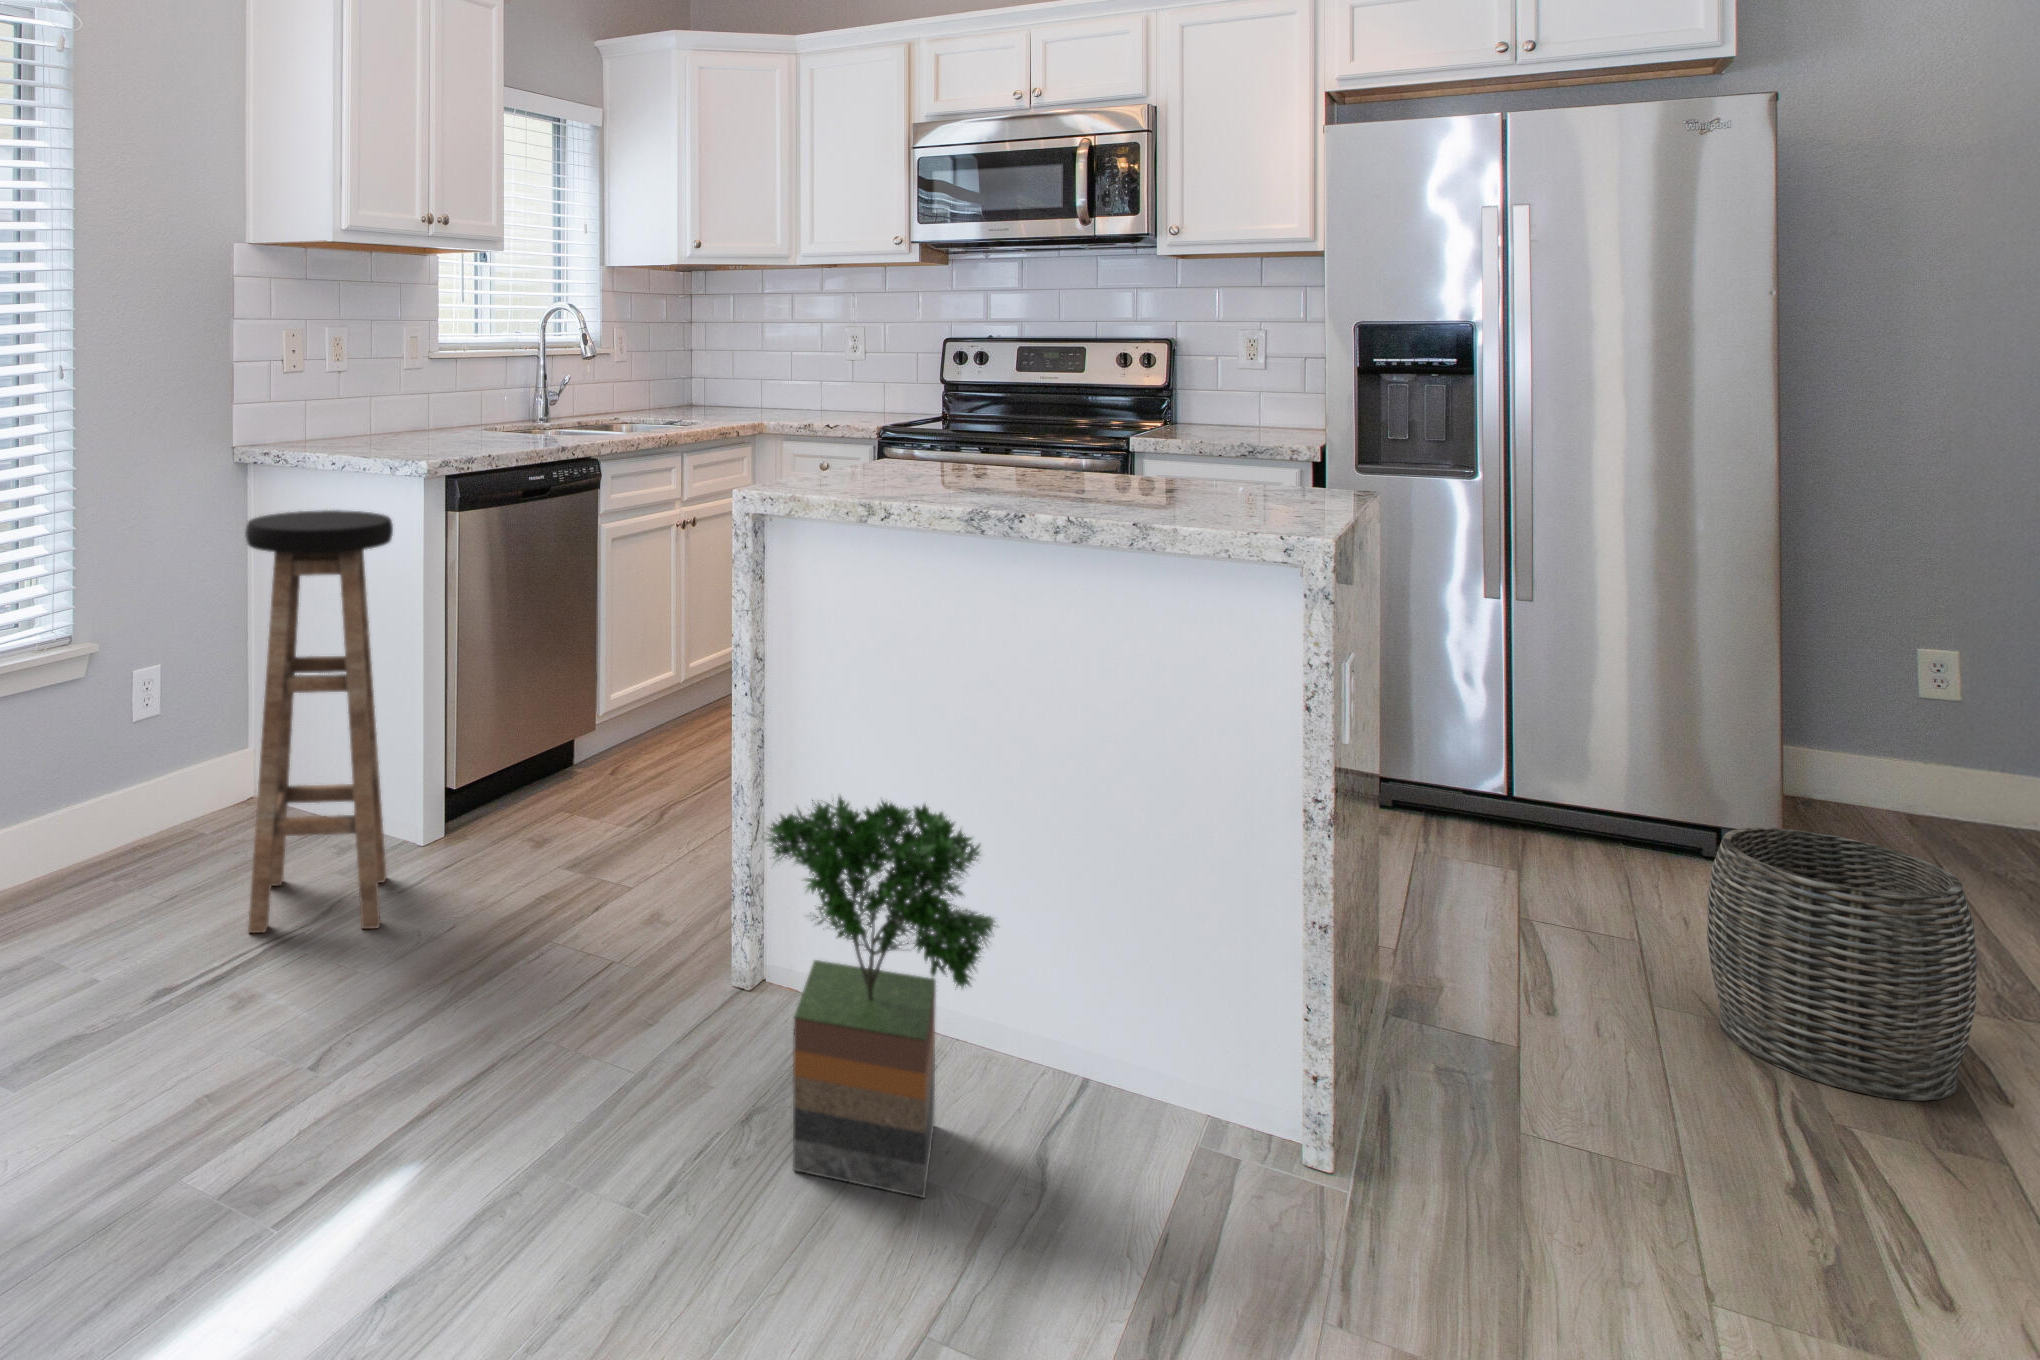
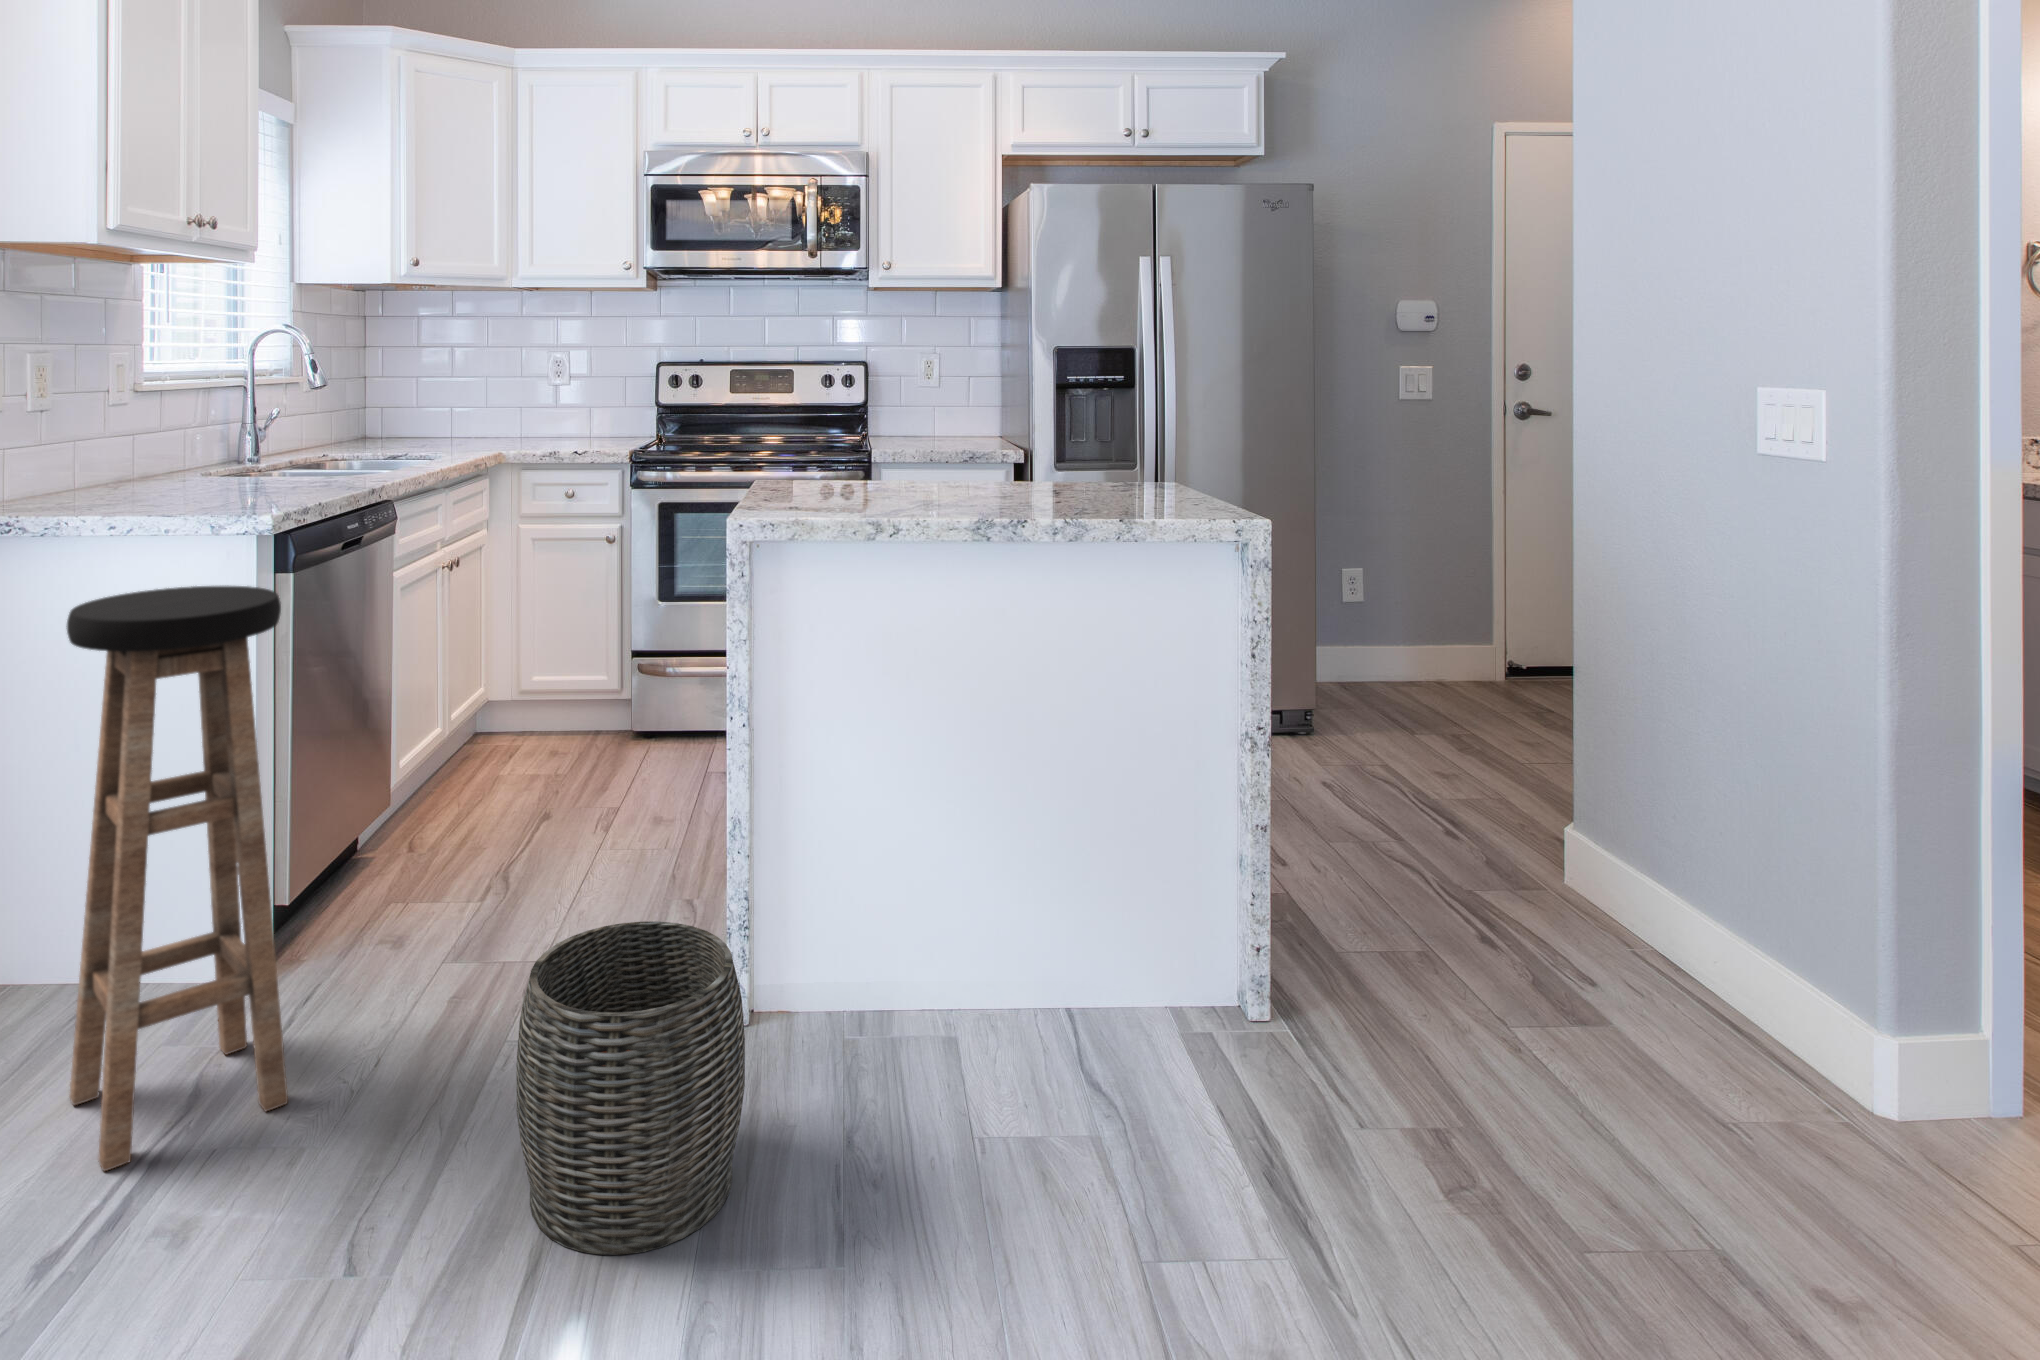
potted tree: present [764,795,998,1198] -> none [860,792,1103,1178]
woven basket: present [1707,828,1977,1101] -> present [516,921,745,1255]

